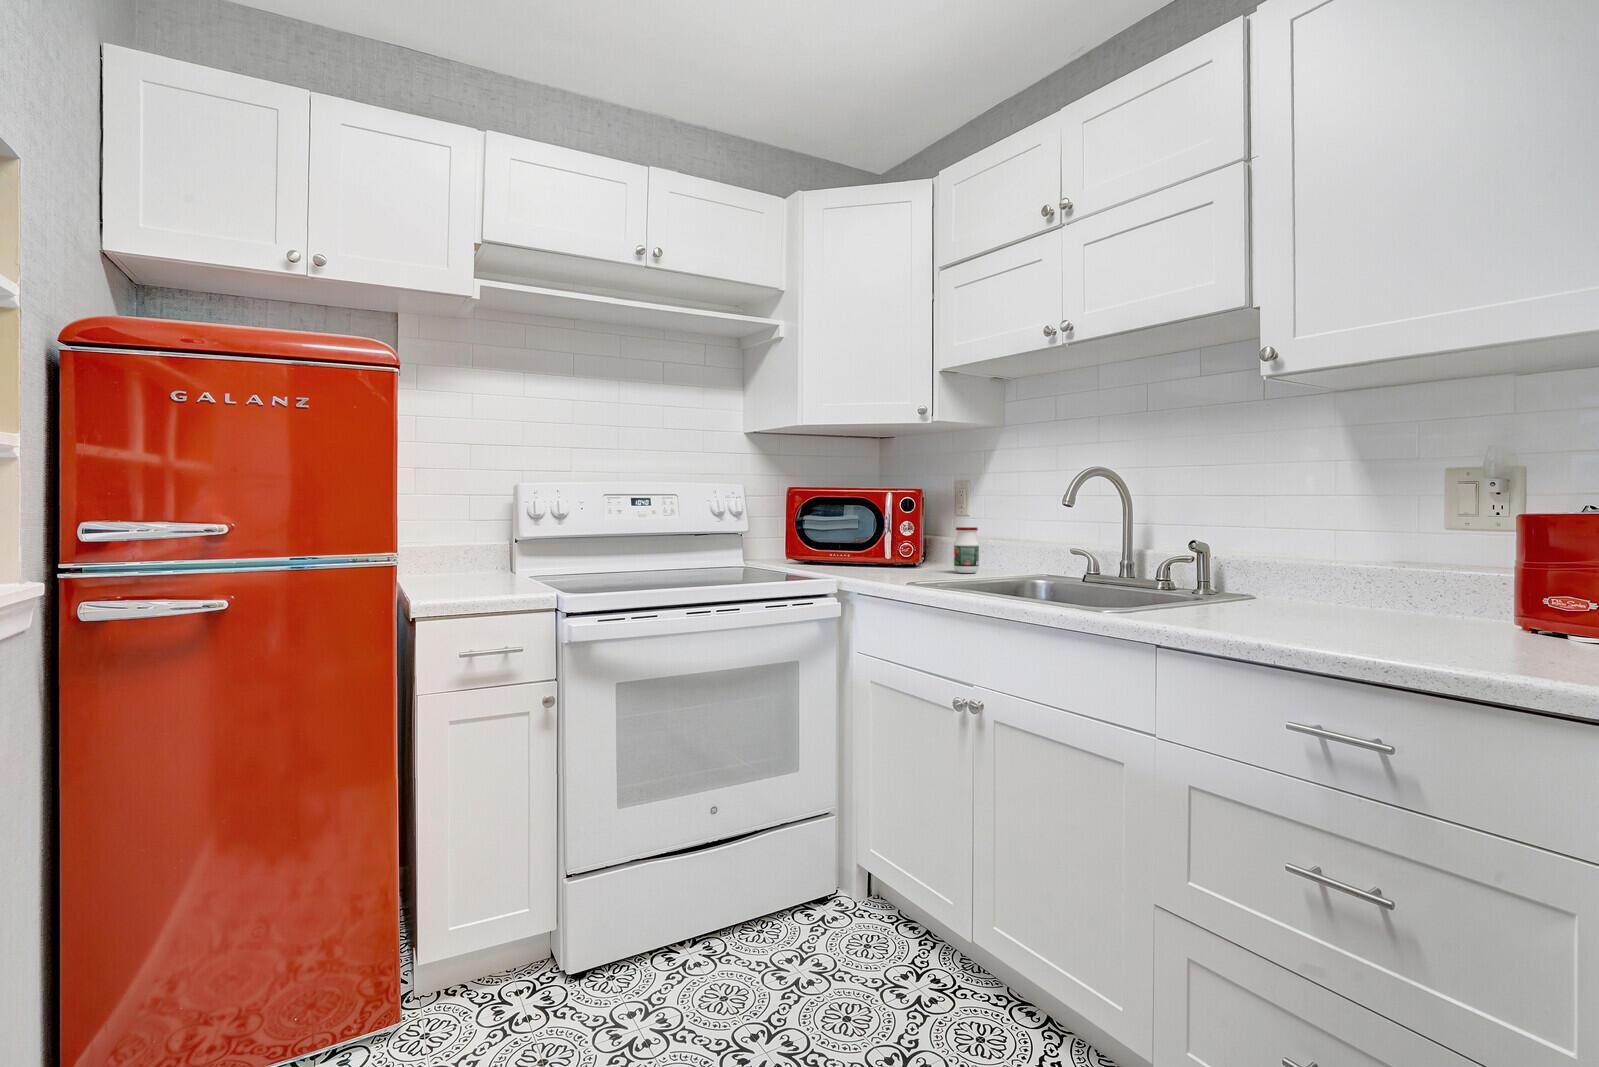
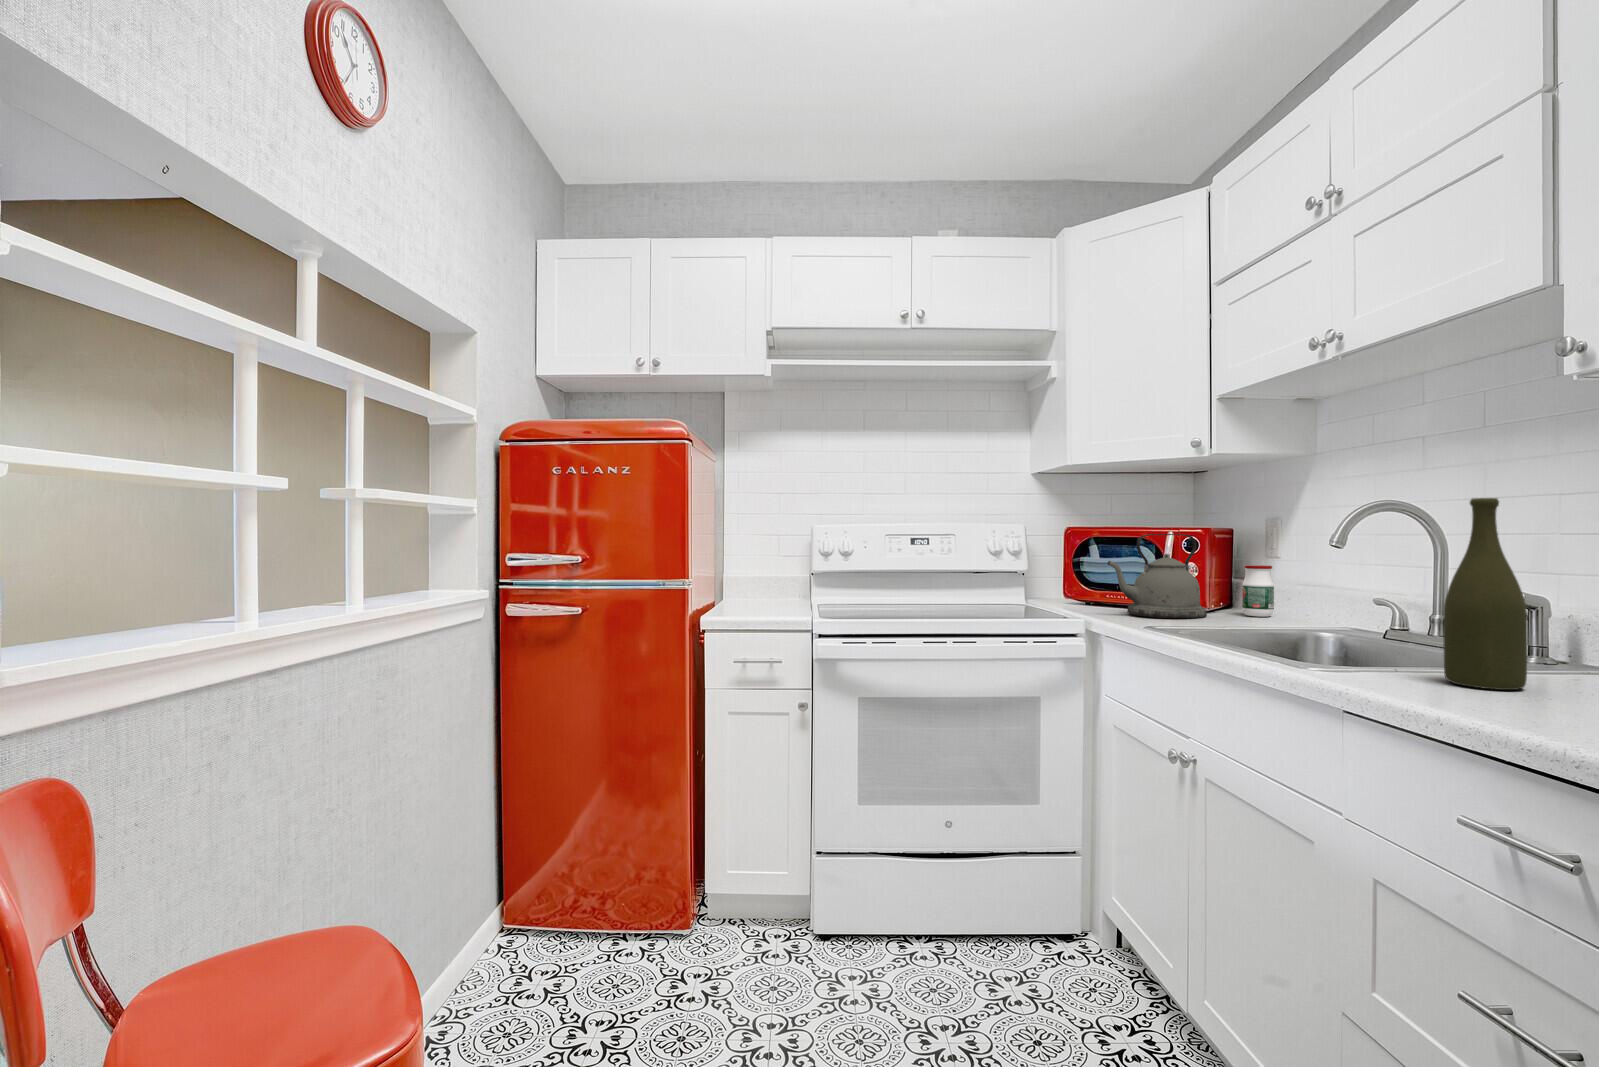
bottle: none [1195,462,1250,613] -> present [1443,498,1527,690]
kettle: none [850,499,930,578] -> present [1108,534,1207,618]

